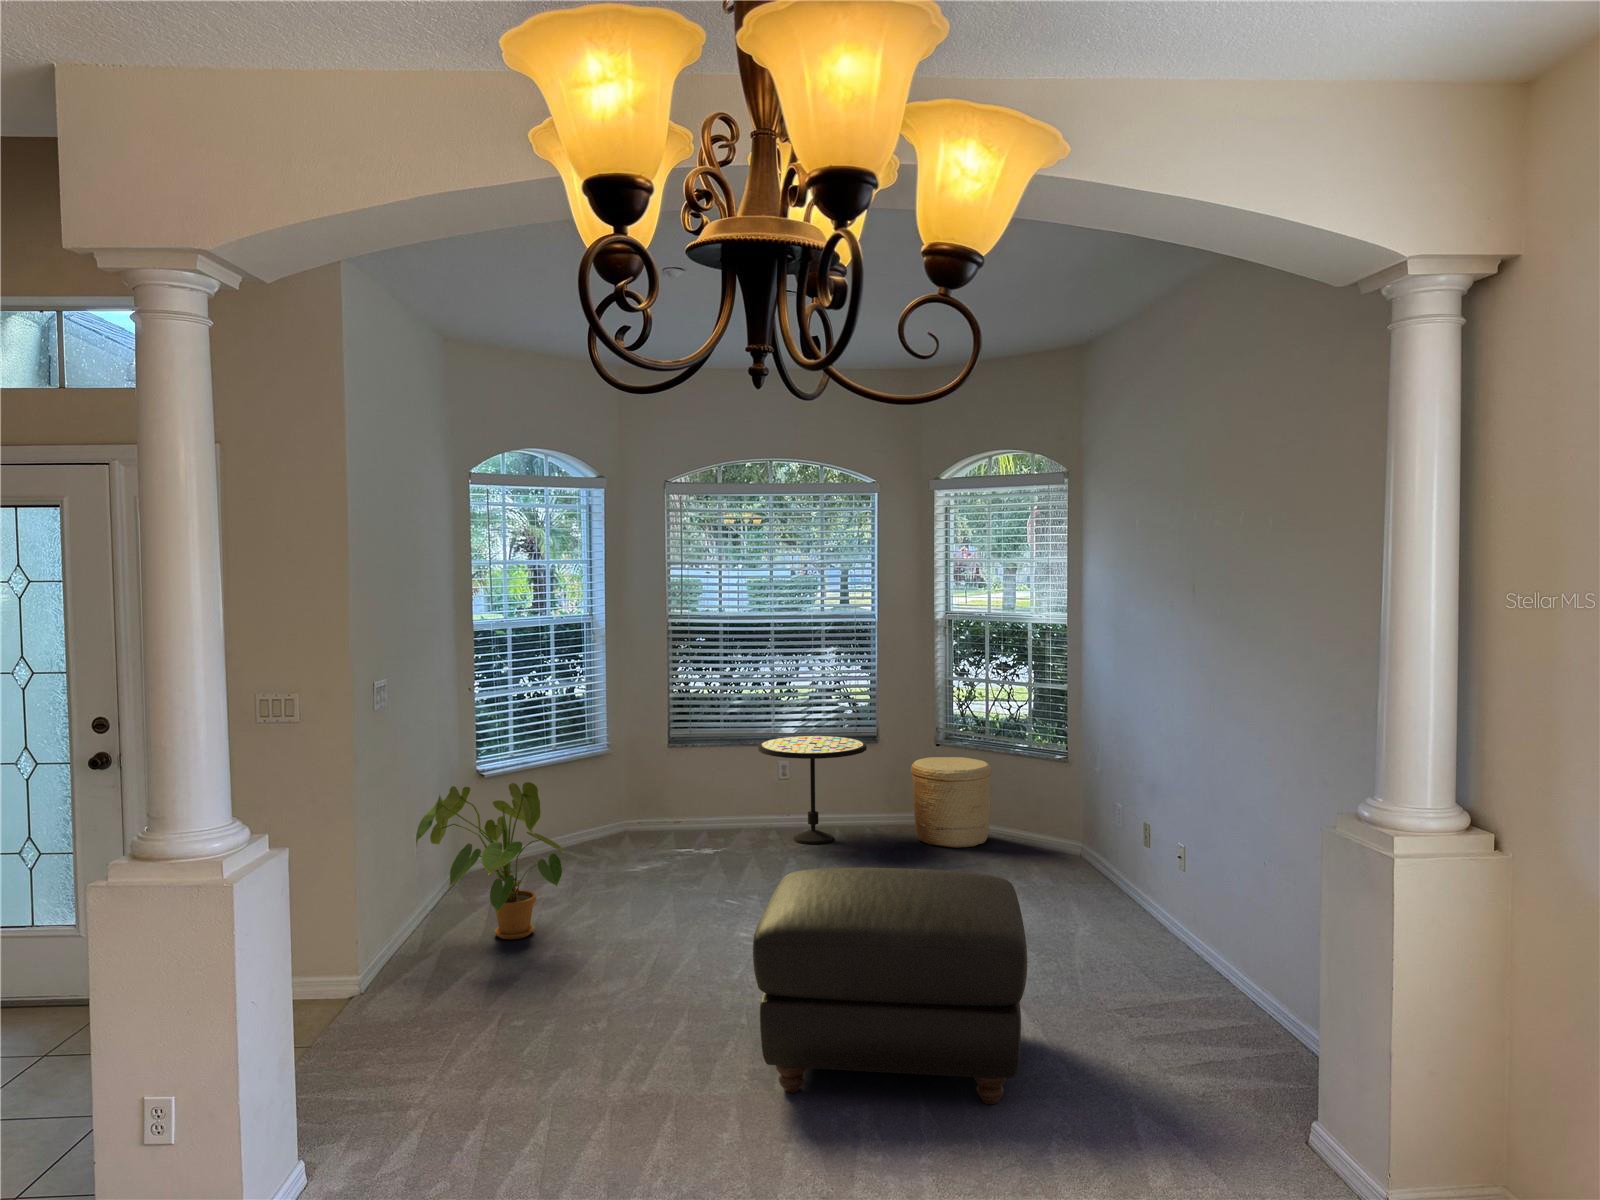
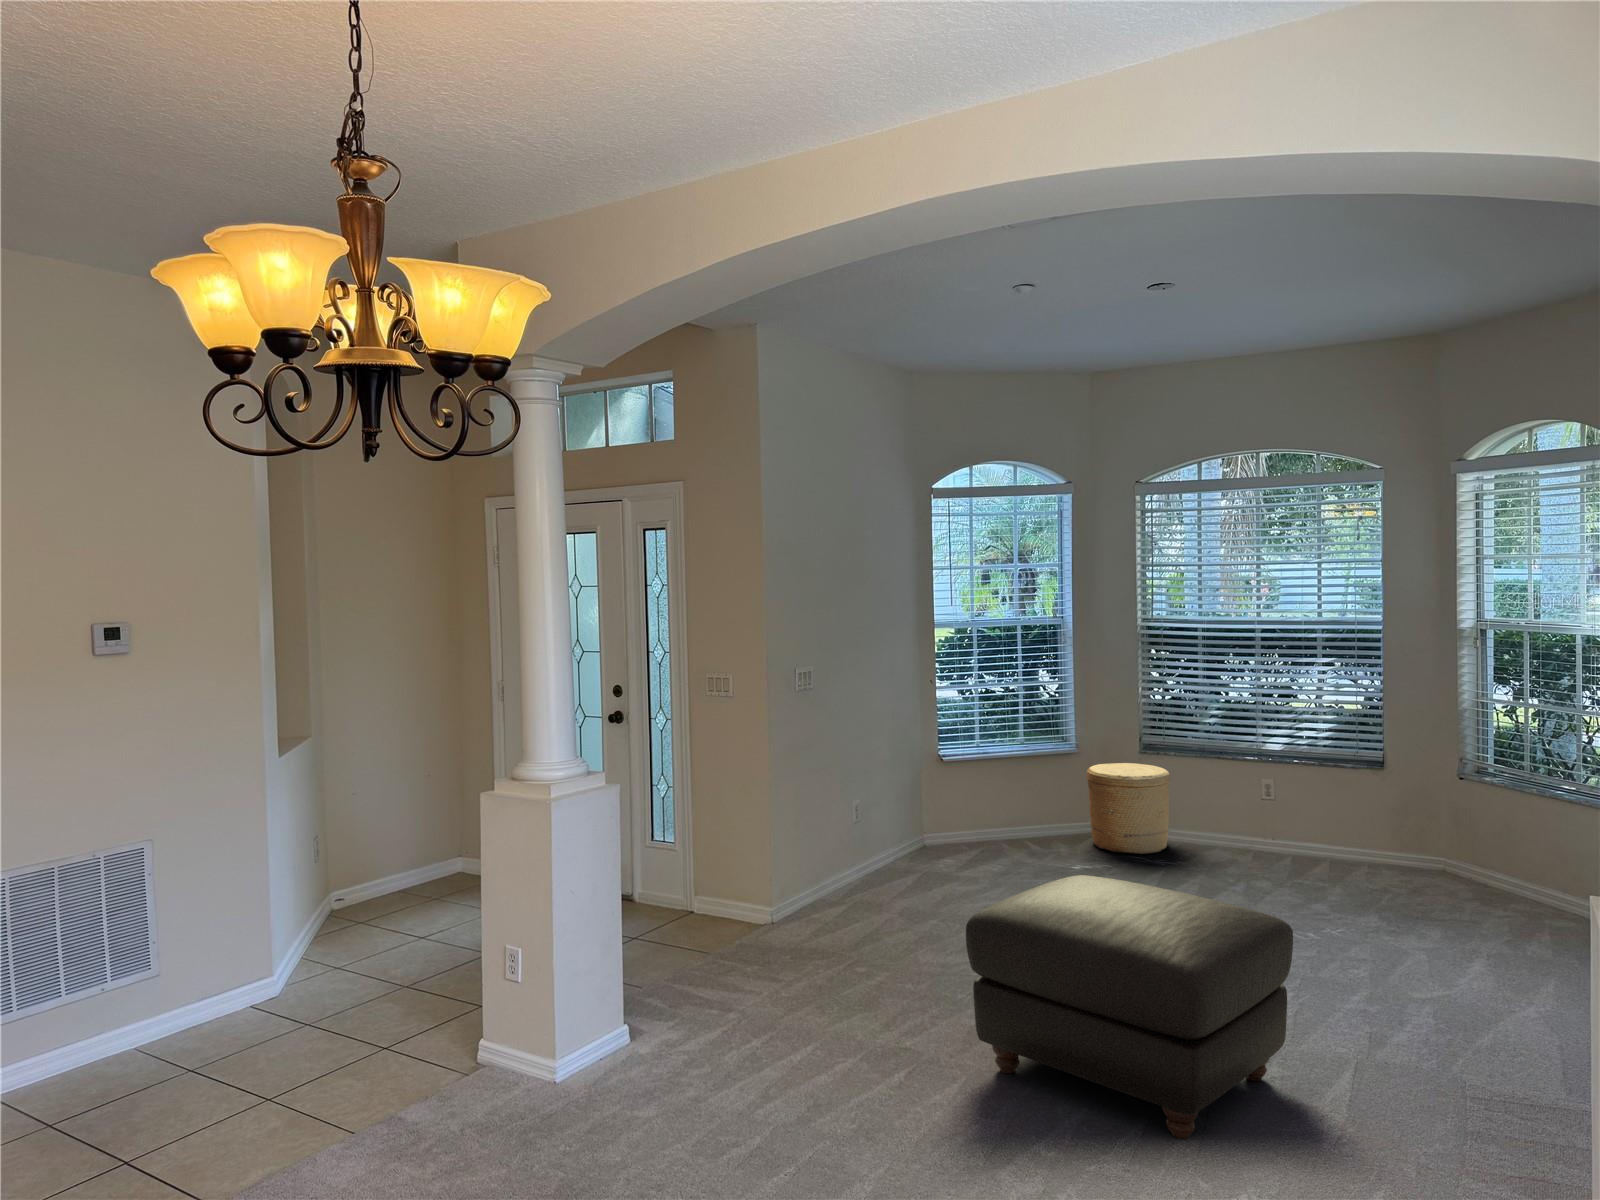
side table: present [758,736,867,844] -> none [1220,753,1350,873]
woven basket: present [911,757,992,848] -> present [1086,763,1170,854]
house plant: present [416,782,563,939] -> none [836,764,957,903]

